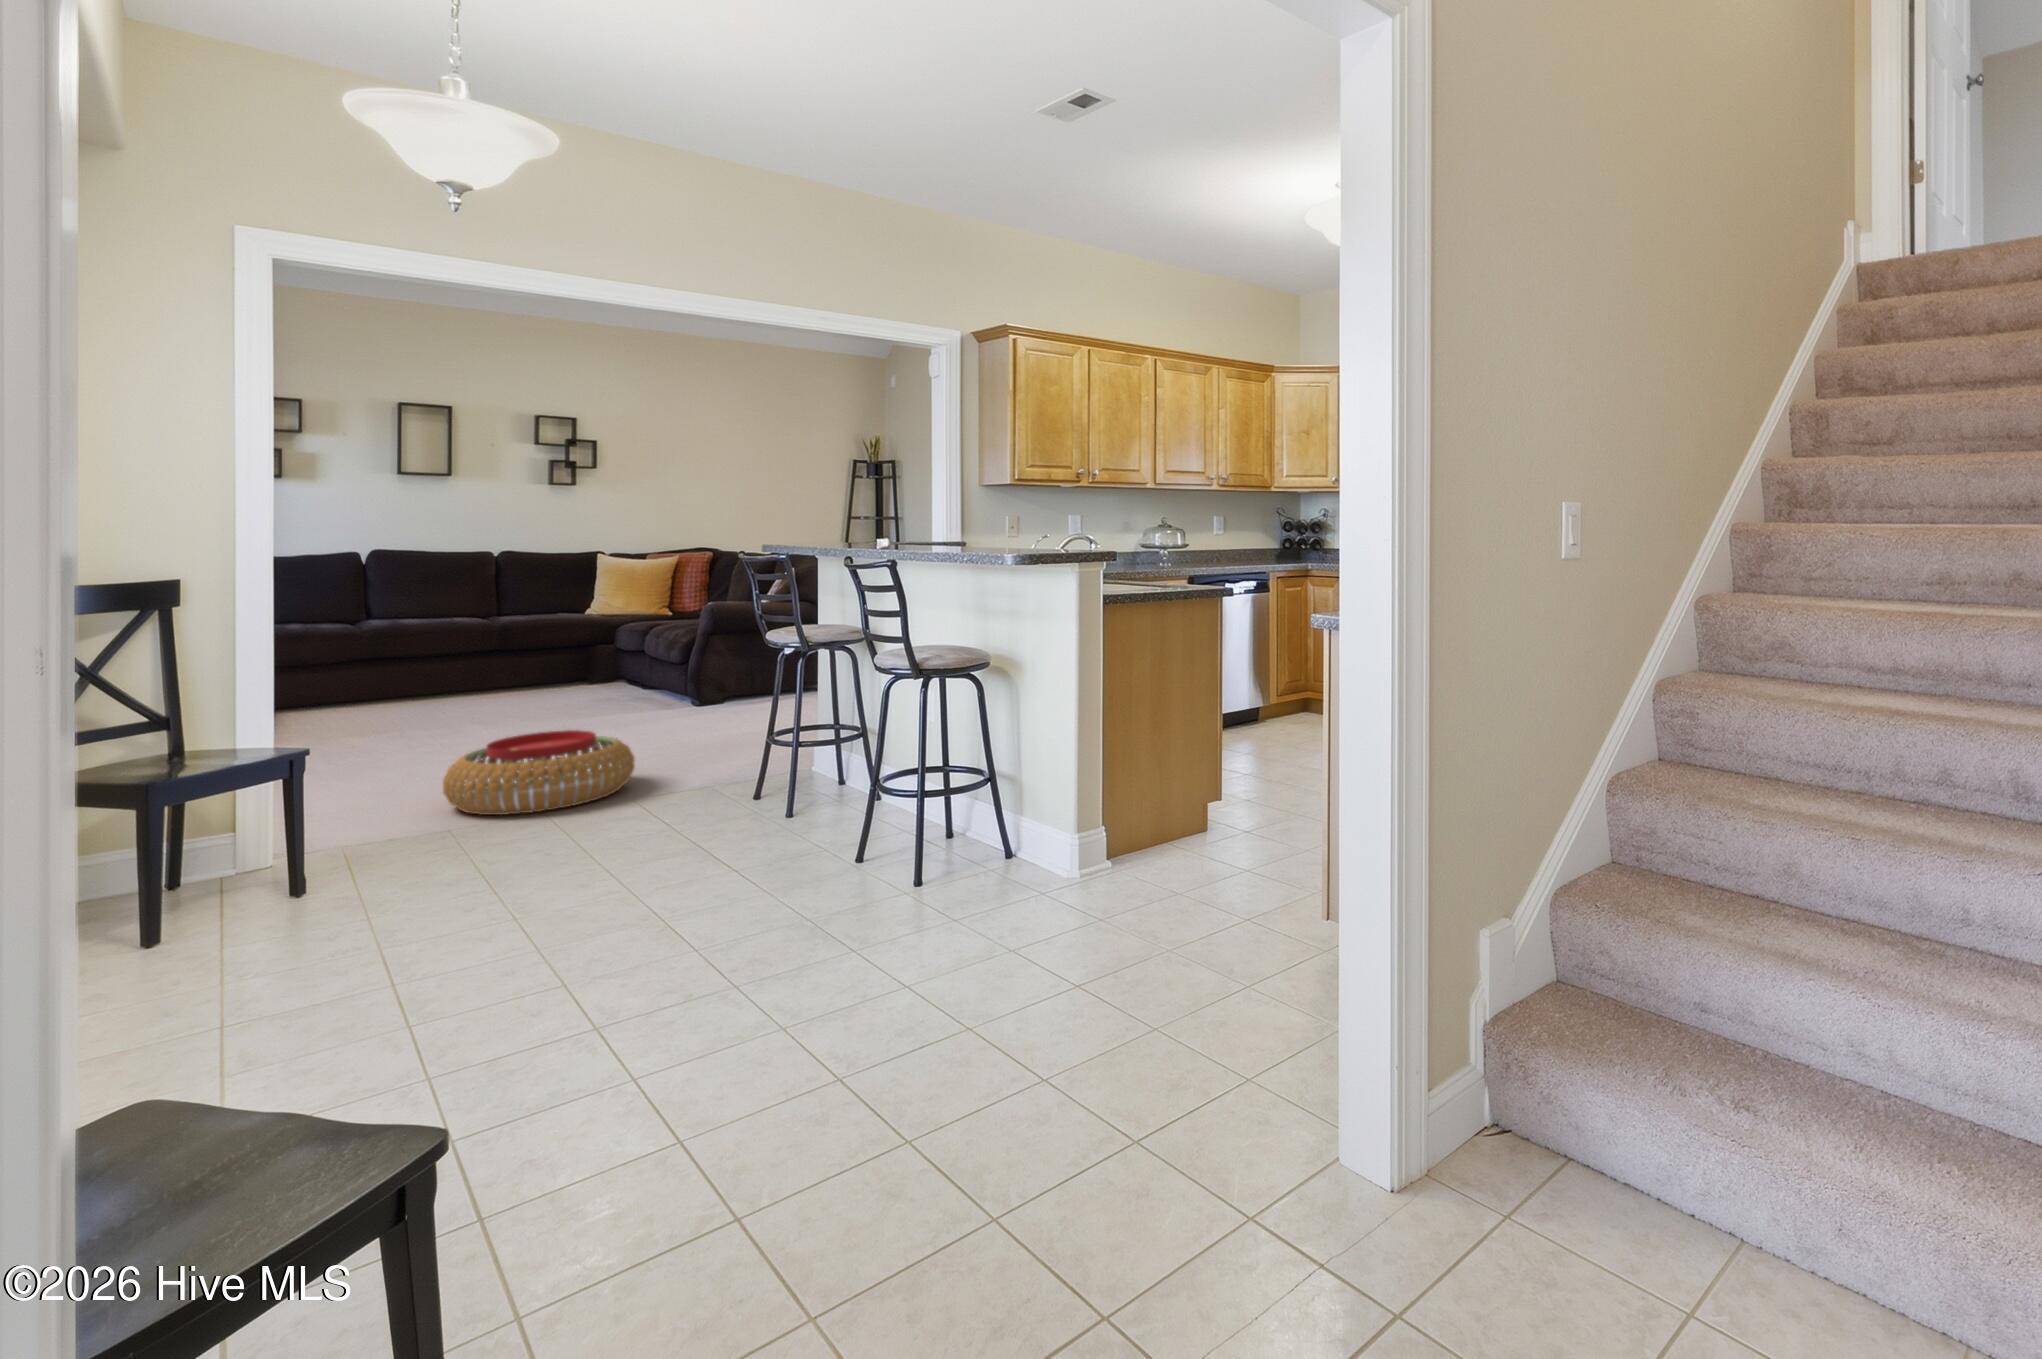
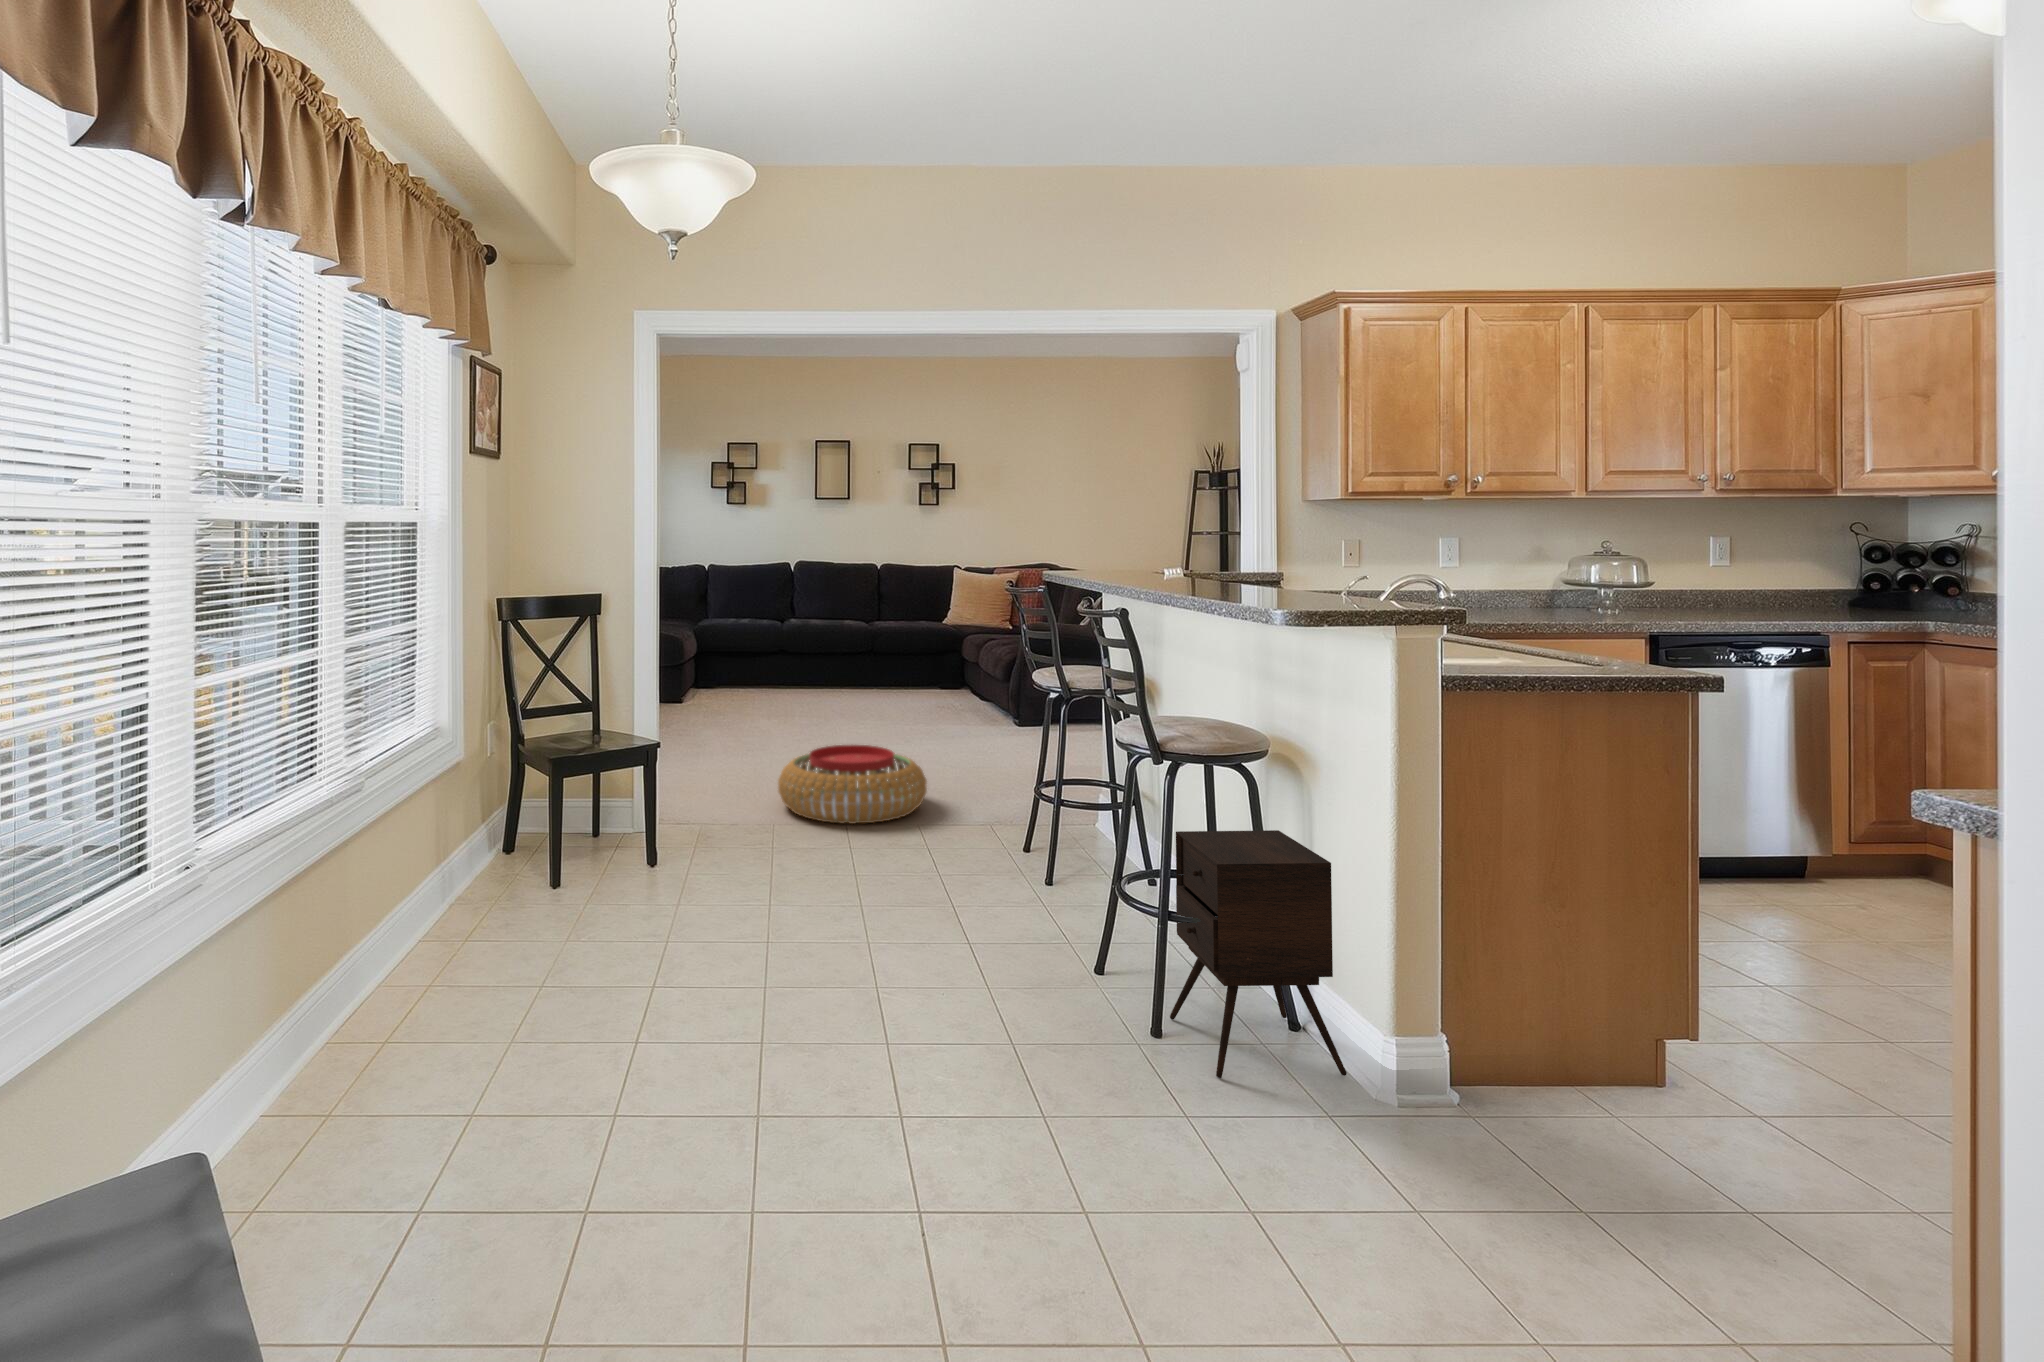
side table: none [928,718,1053,895] -> present [1170,830,1347,1078]

